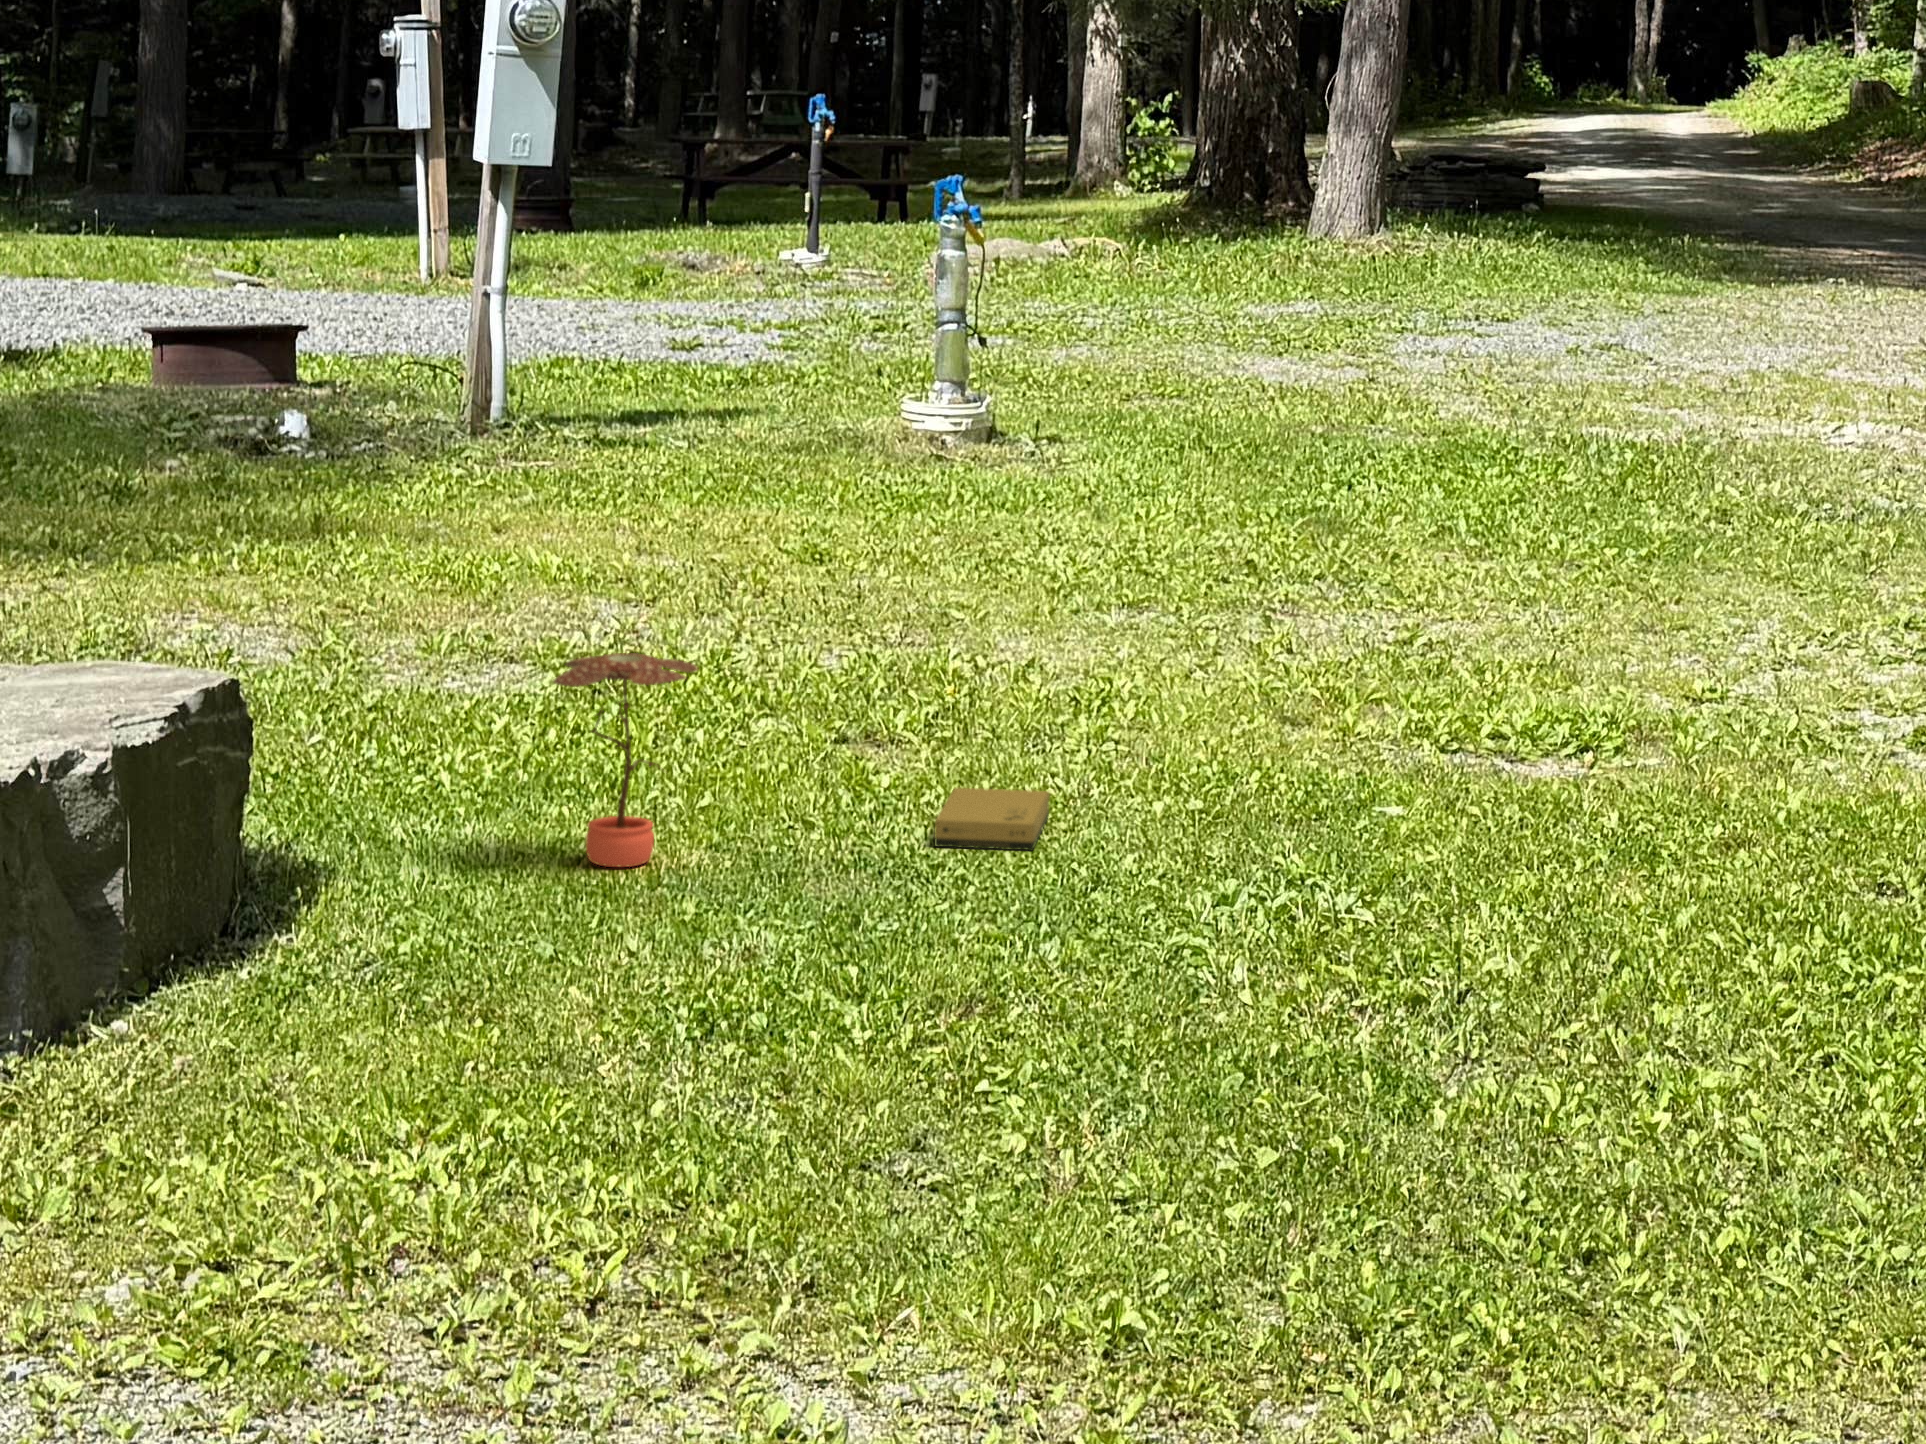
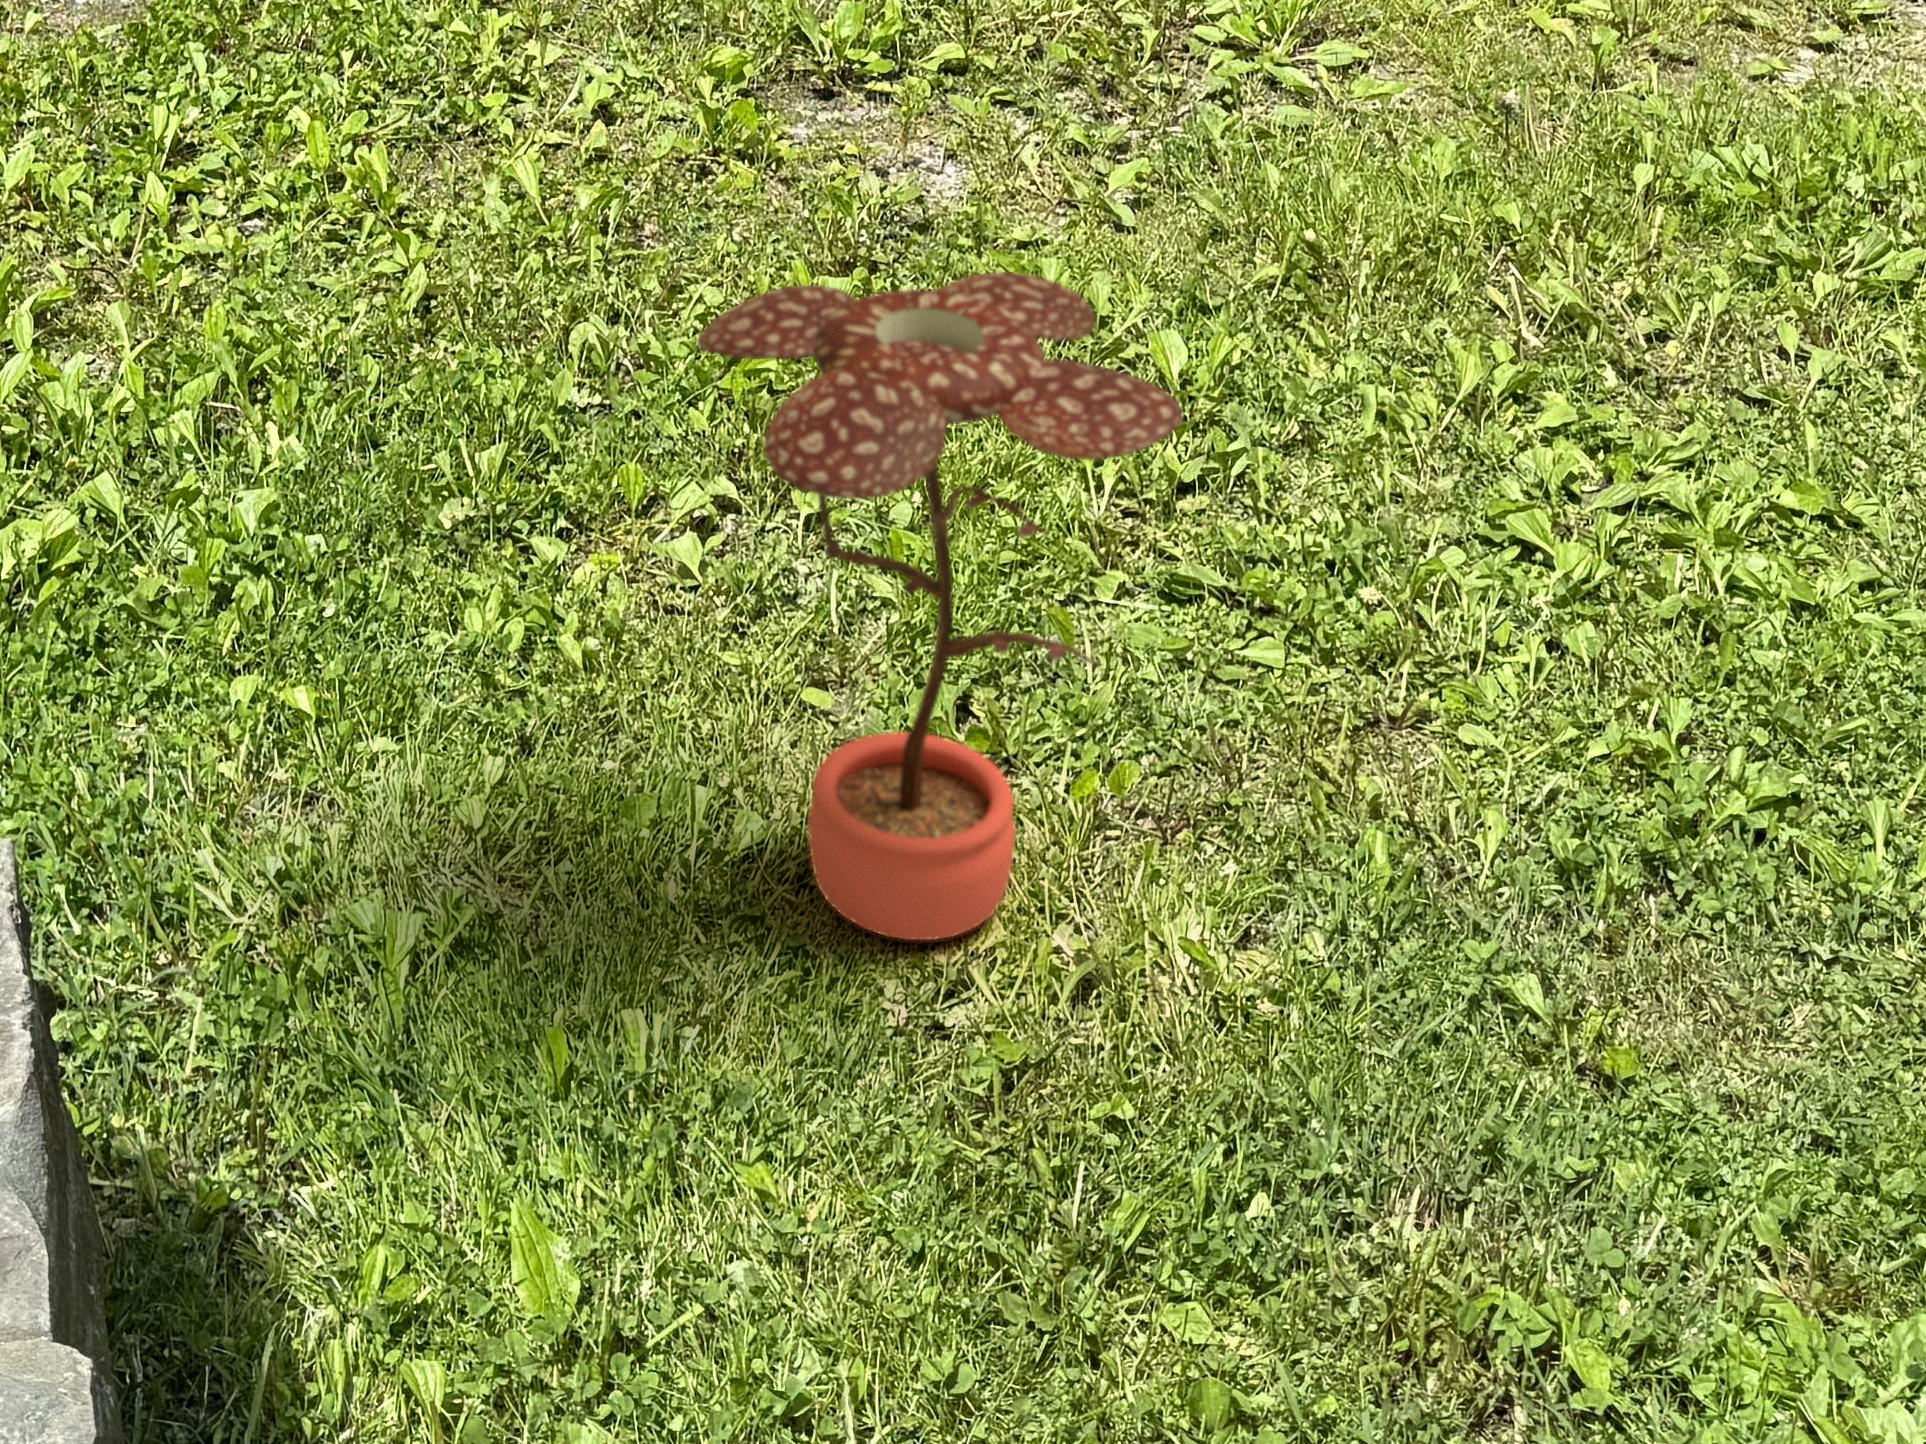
cardboard box: present [934,788,1049,851] -> none [1413,325,1855,614]

